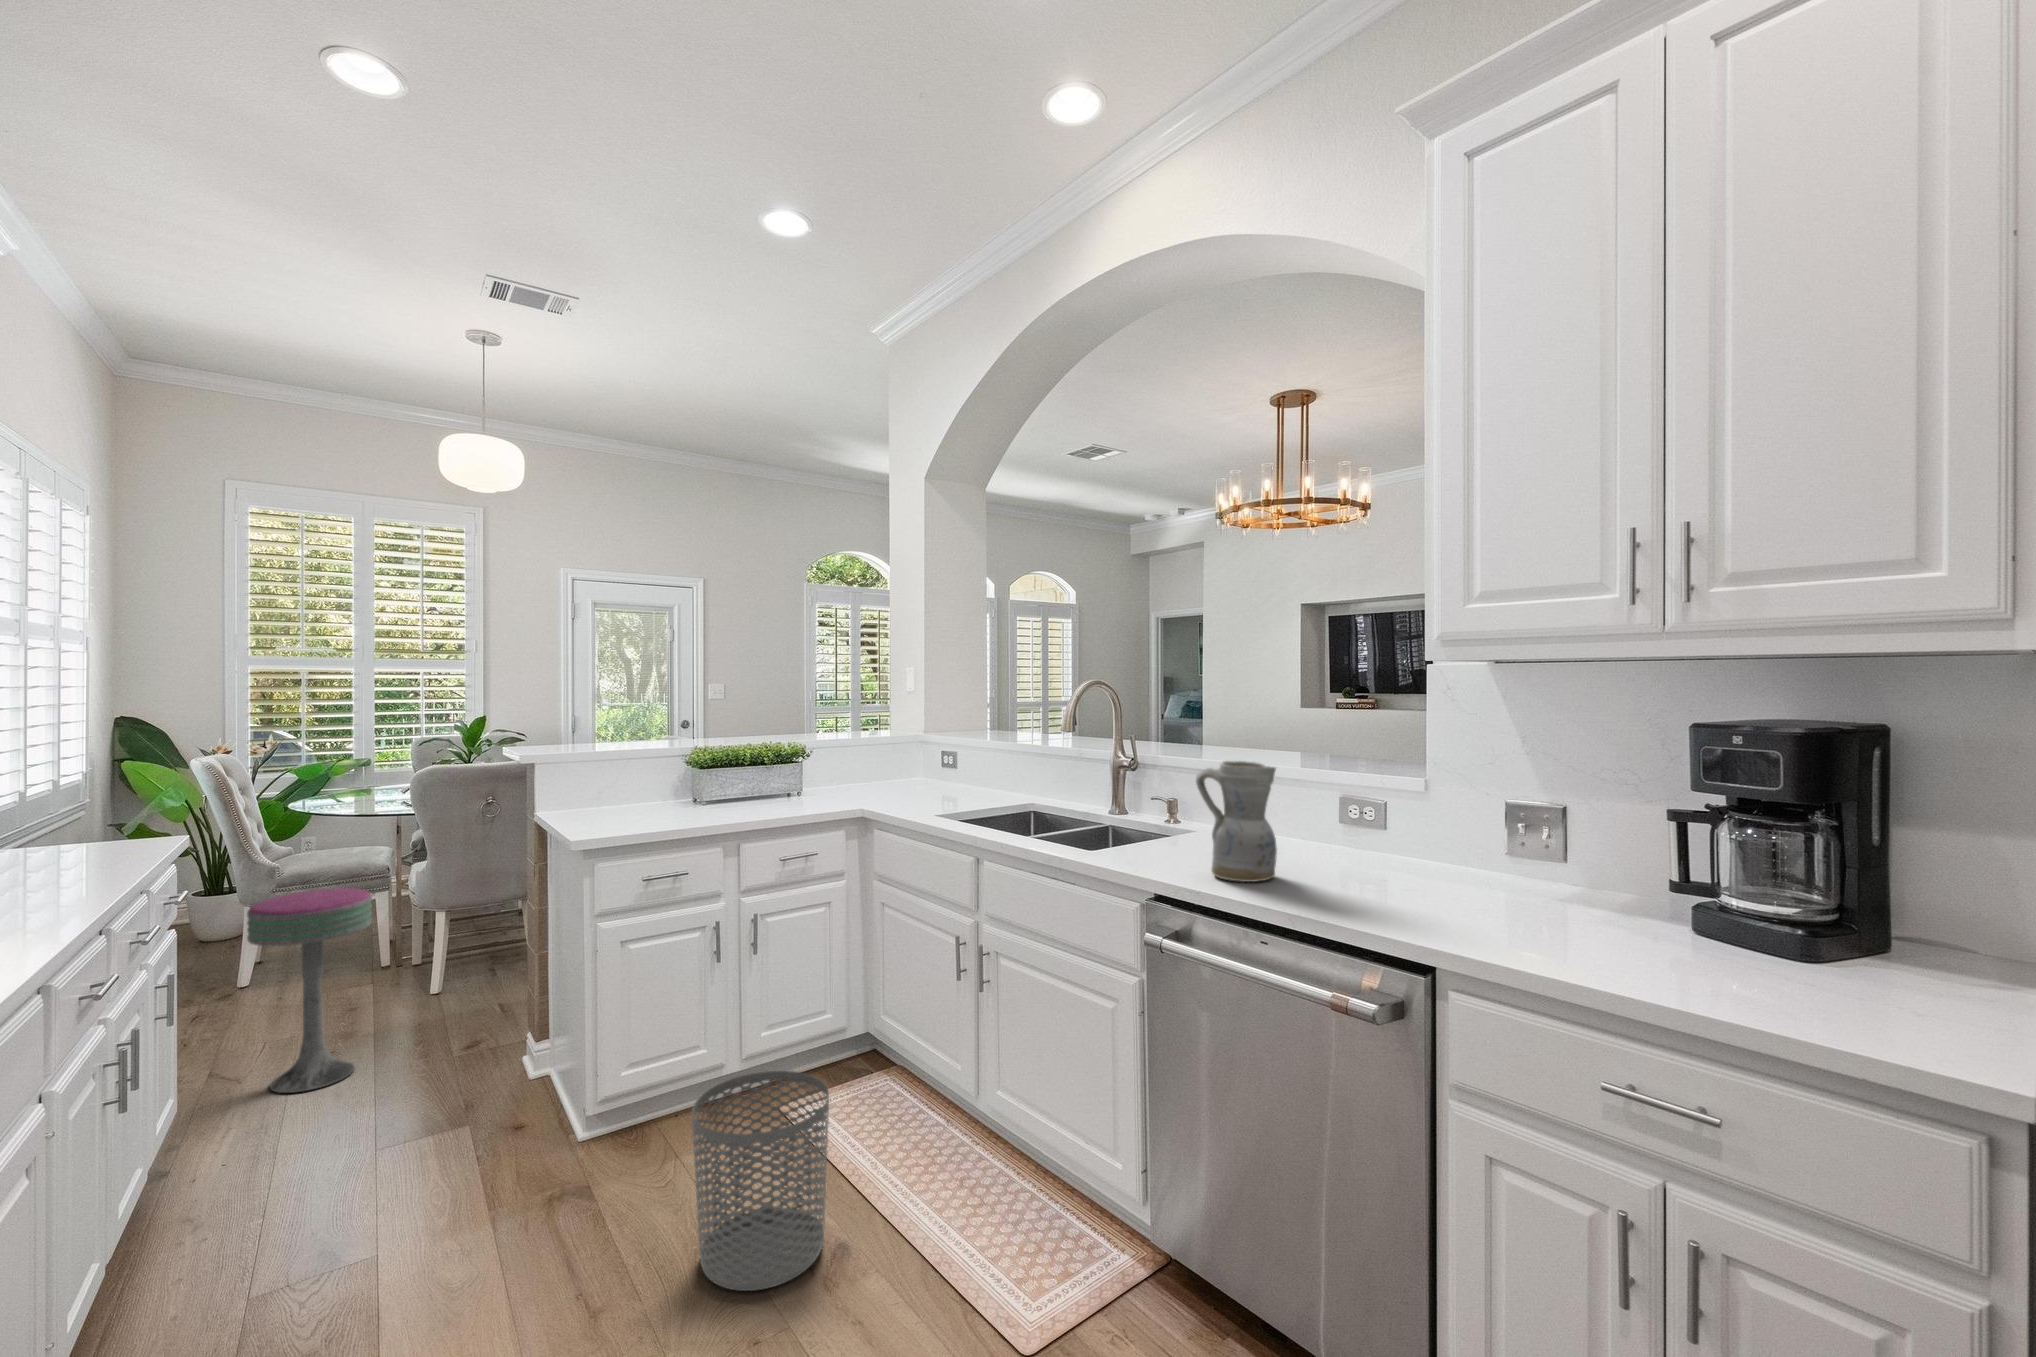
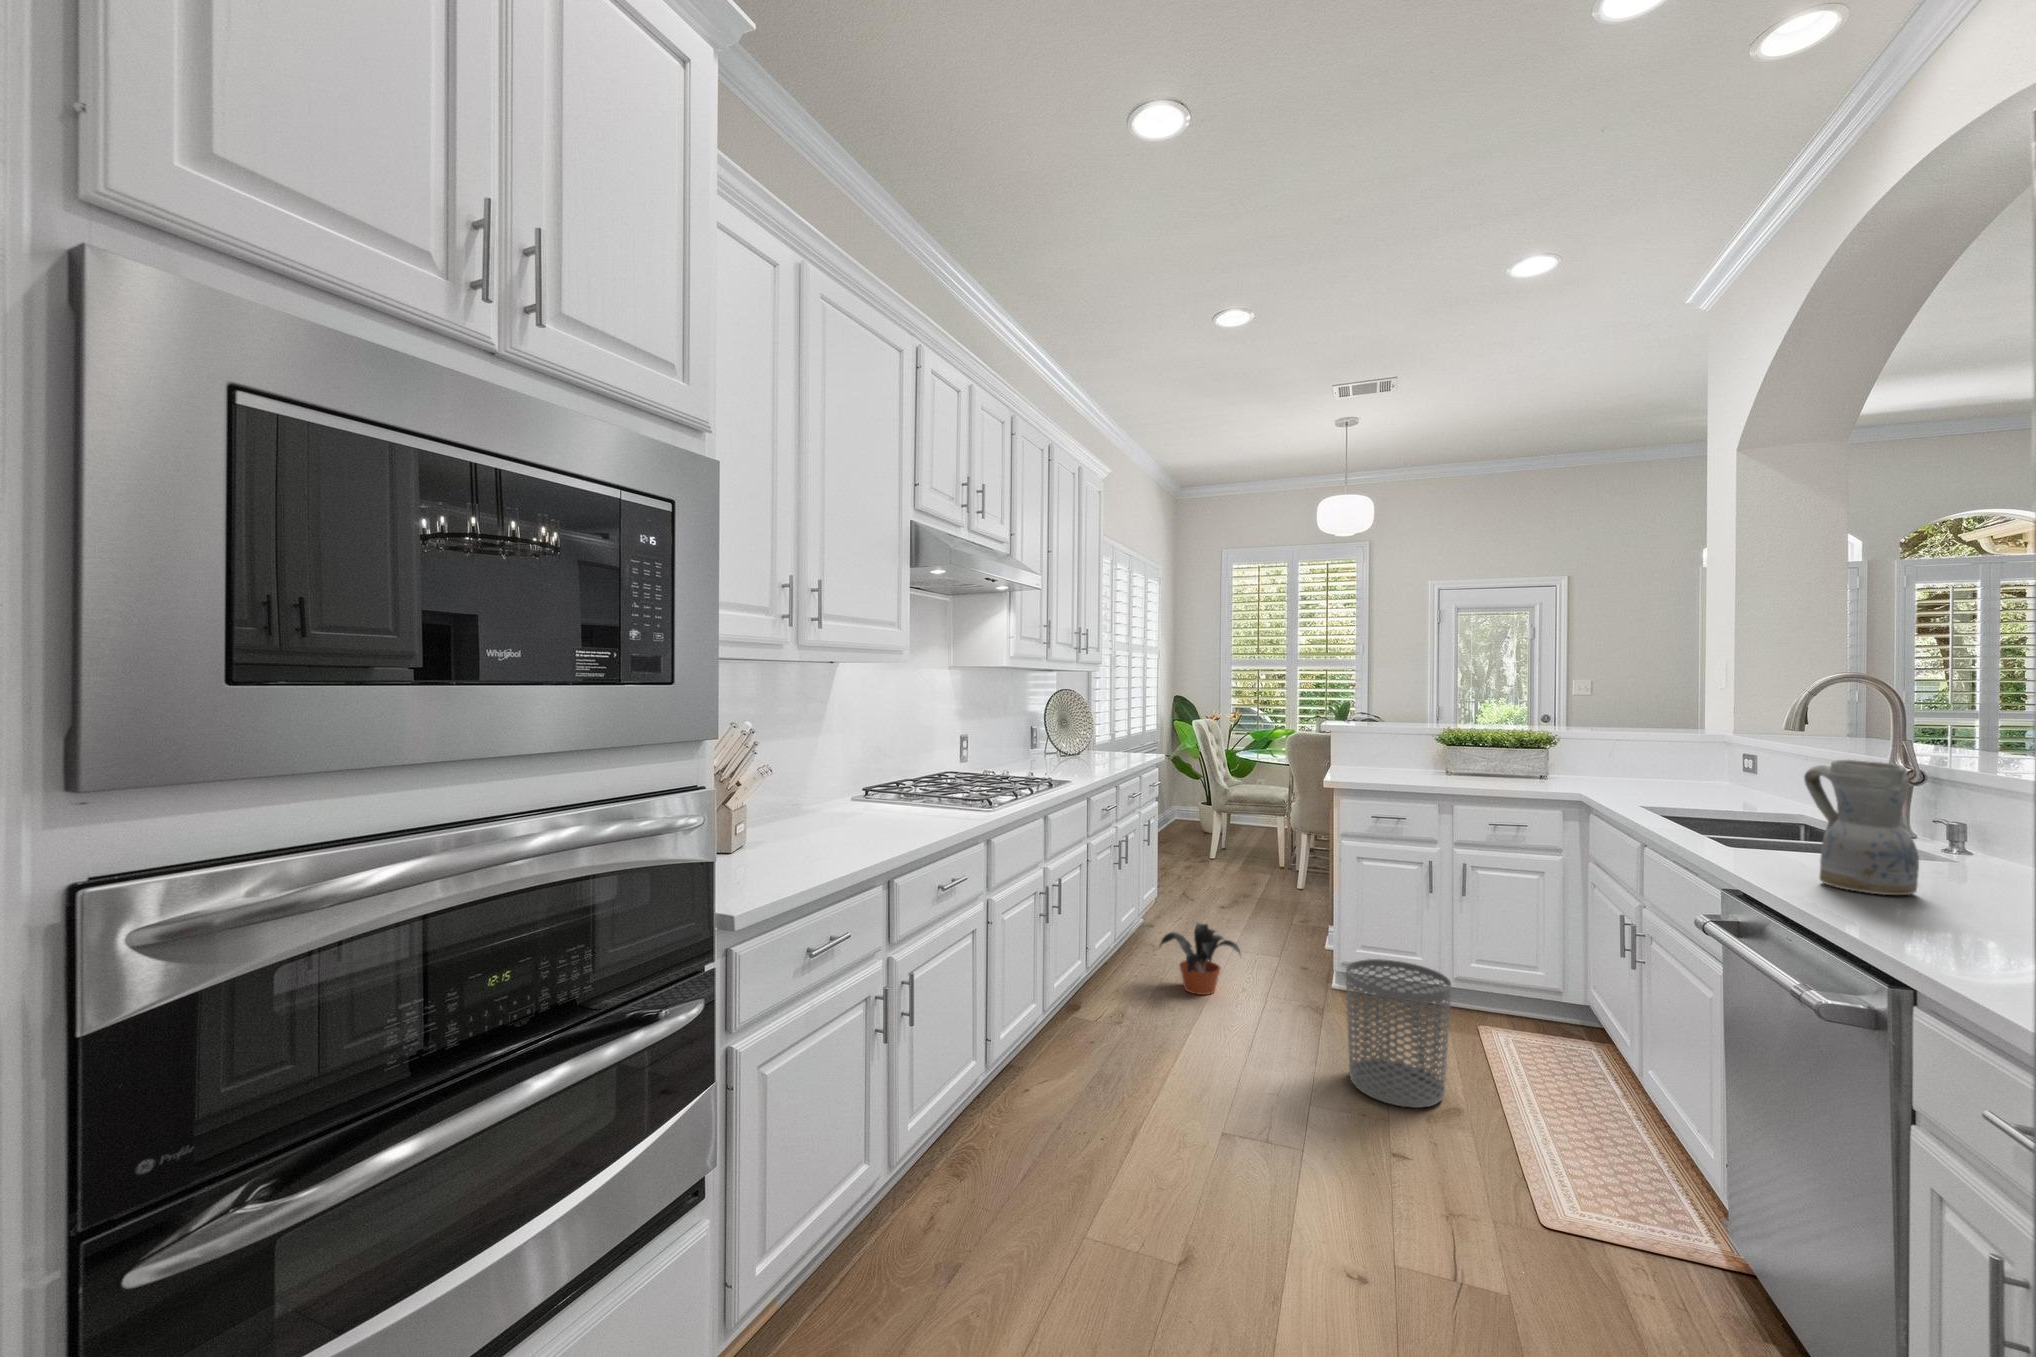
bar stool: present [247,888,372,1093] -> none [1188,800,1249,918]
potted plant: none [281,1121,453,1264] -> present [1160,923,1240,995]

